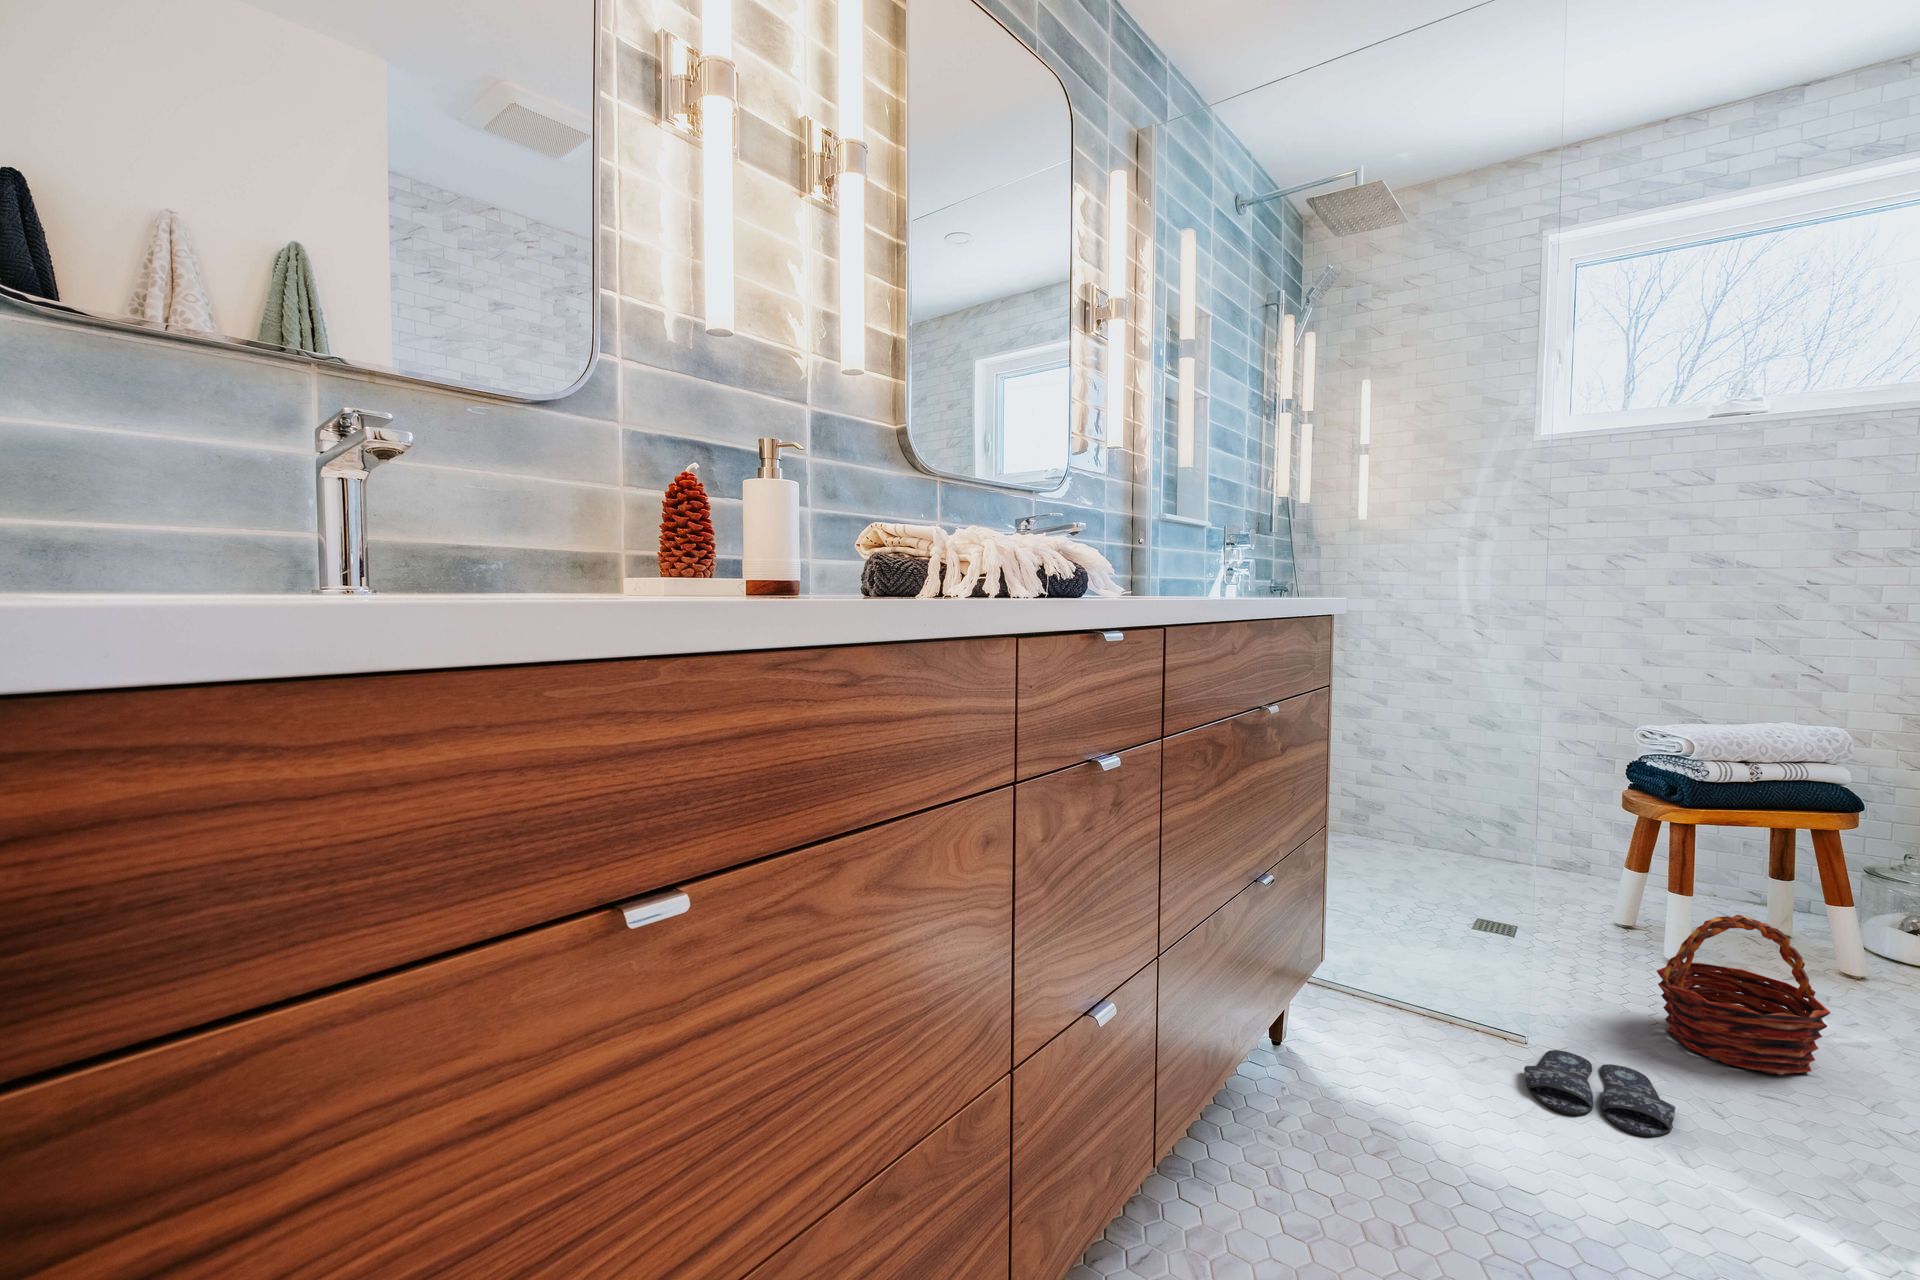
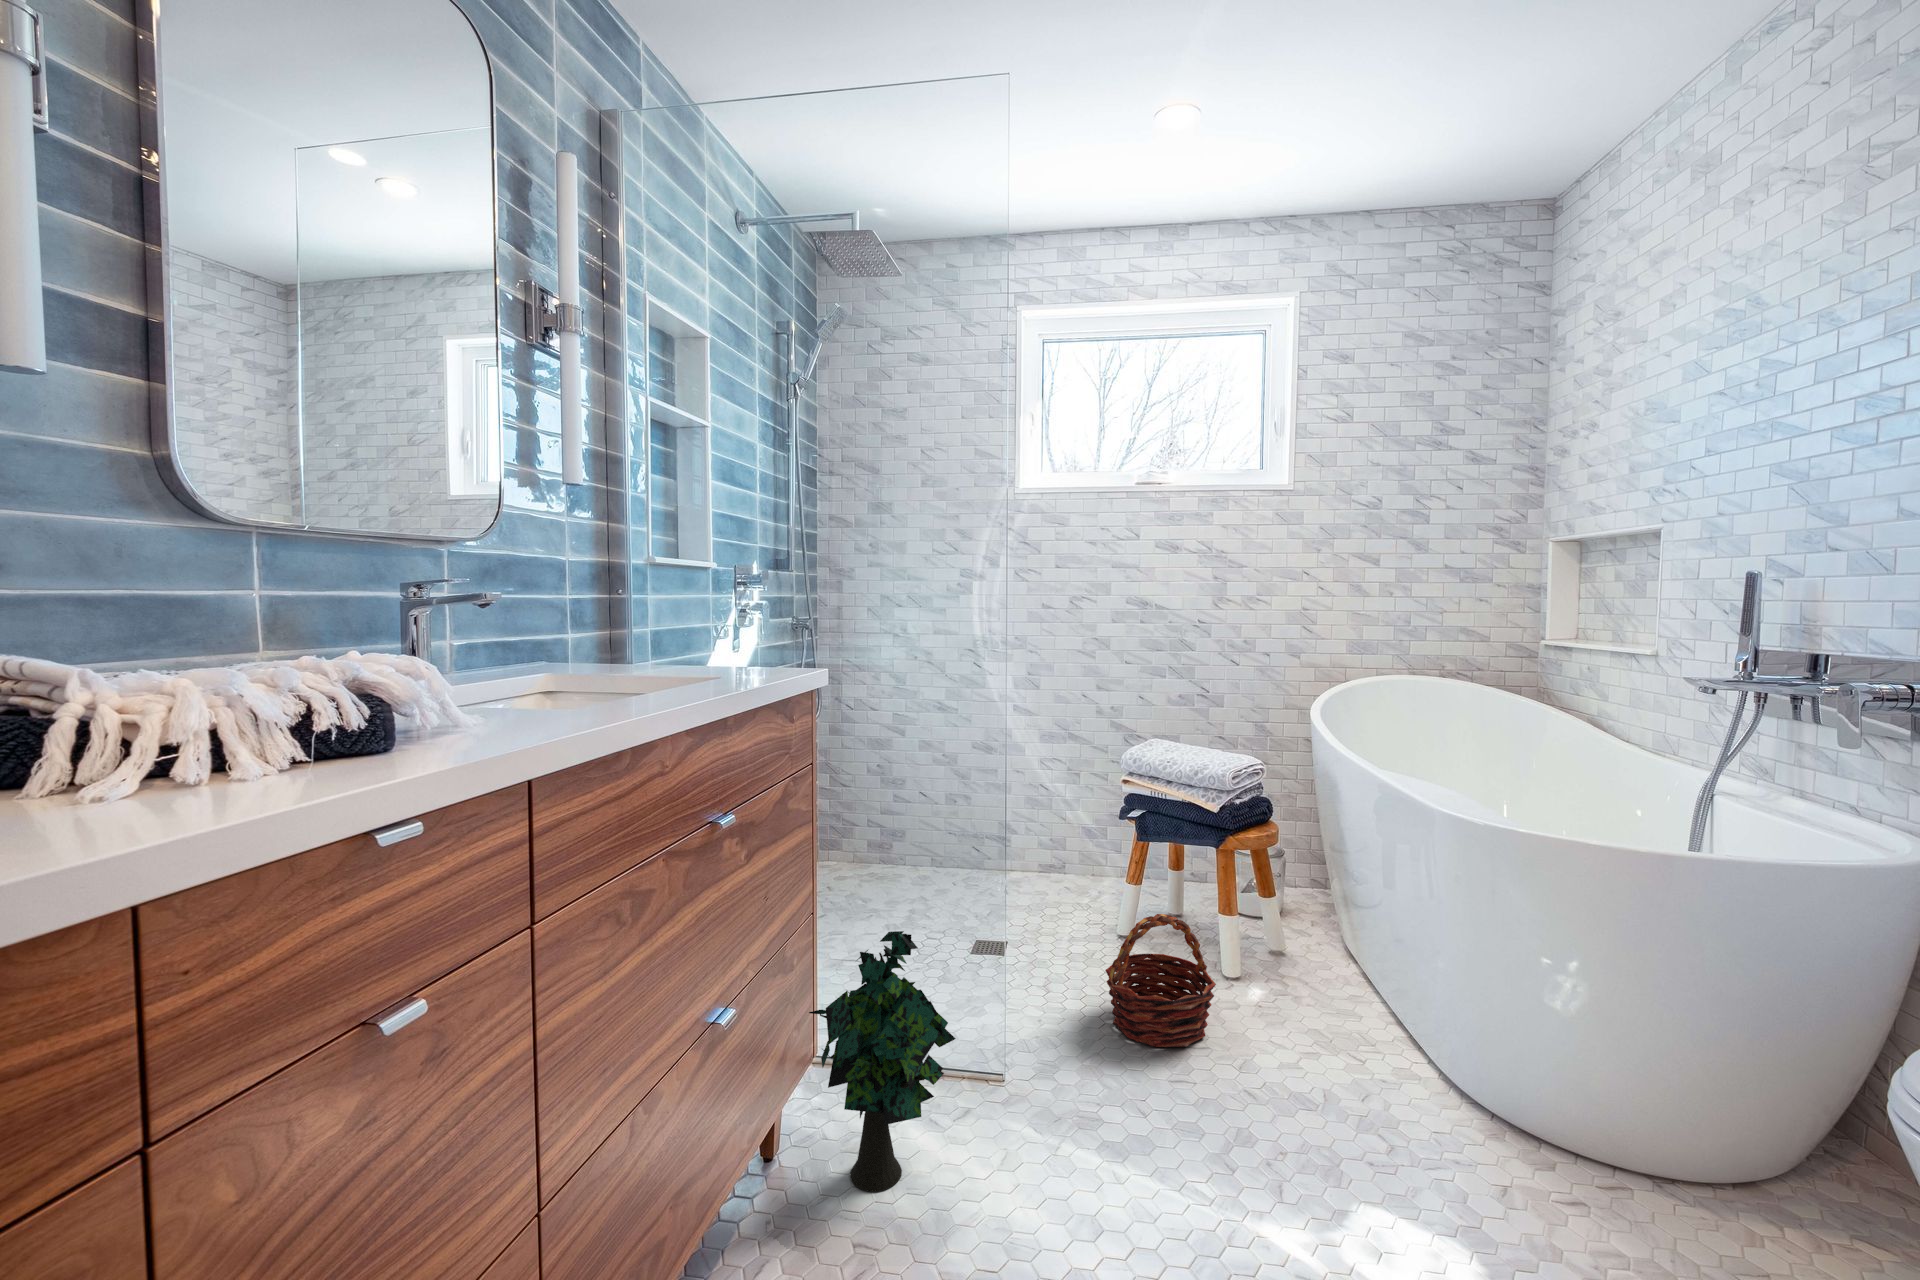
decorative plant: none [1313,856,1475,1103] -> present [809,931,956,1191]
slippers: present [1524,1050,1675,1137] -> none [1004,1070,1115,1153]

